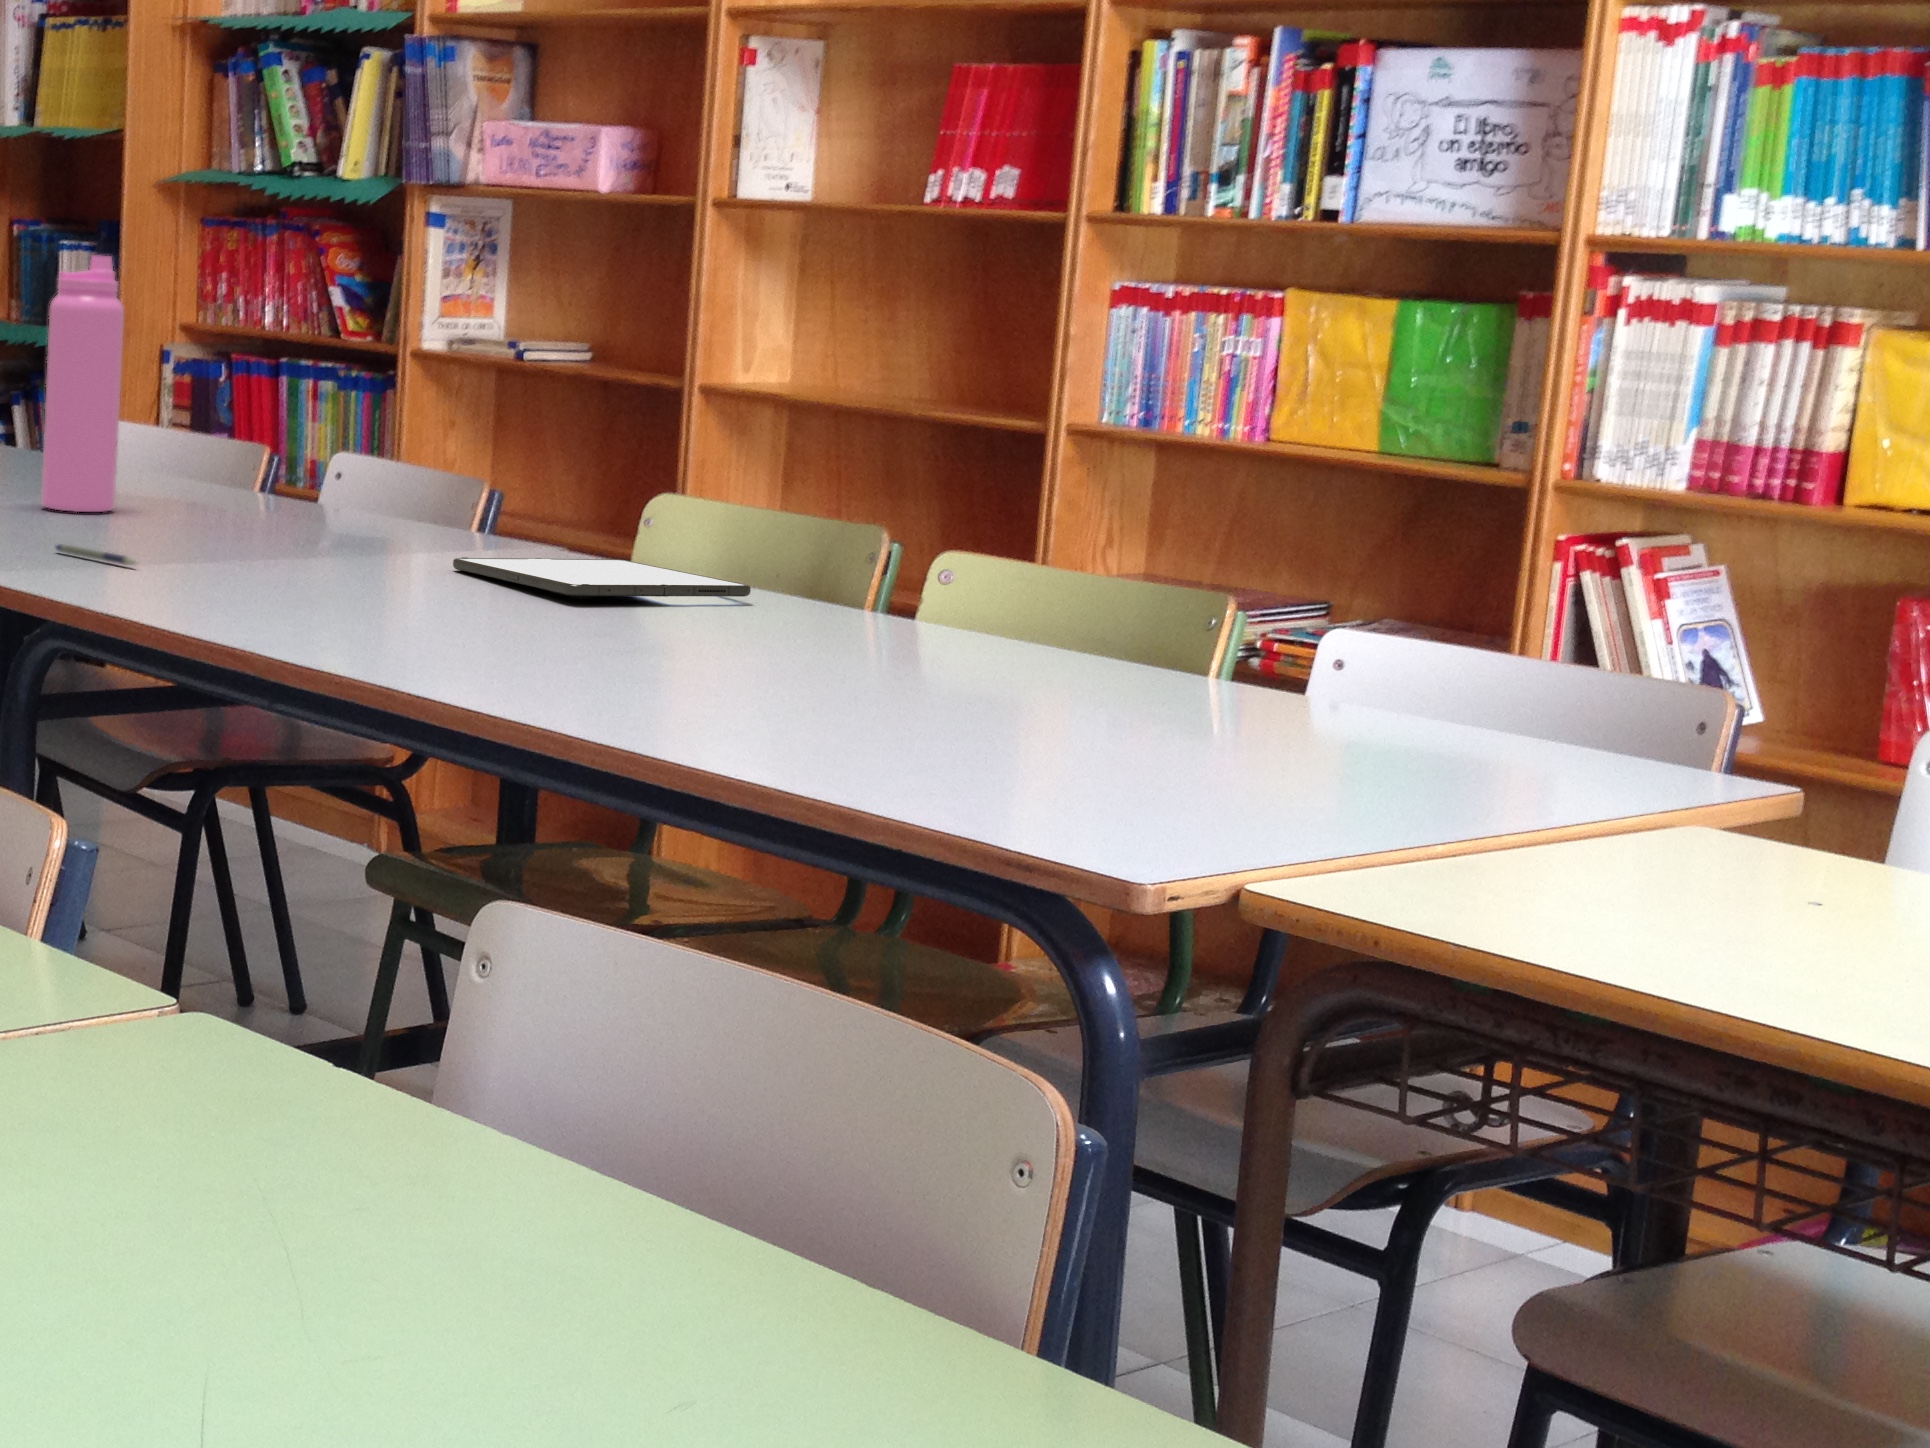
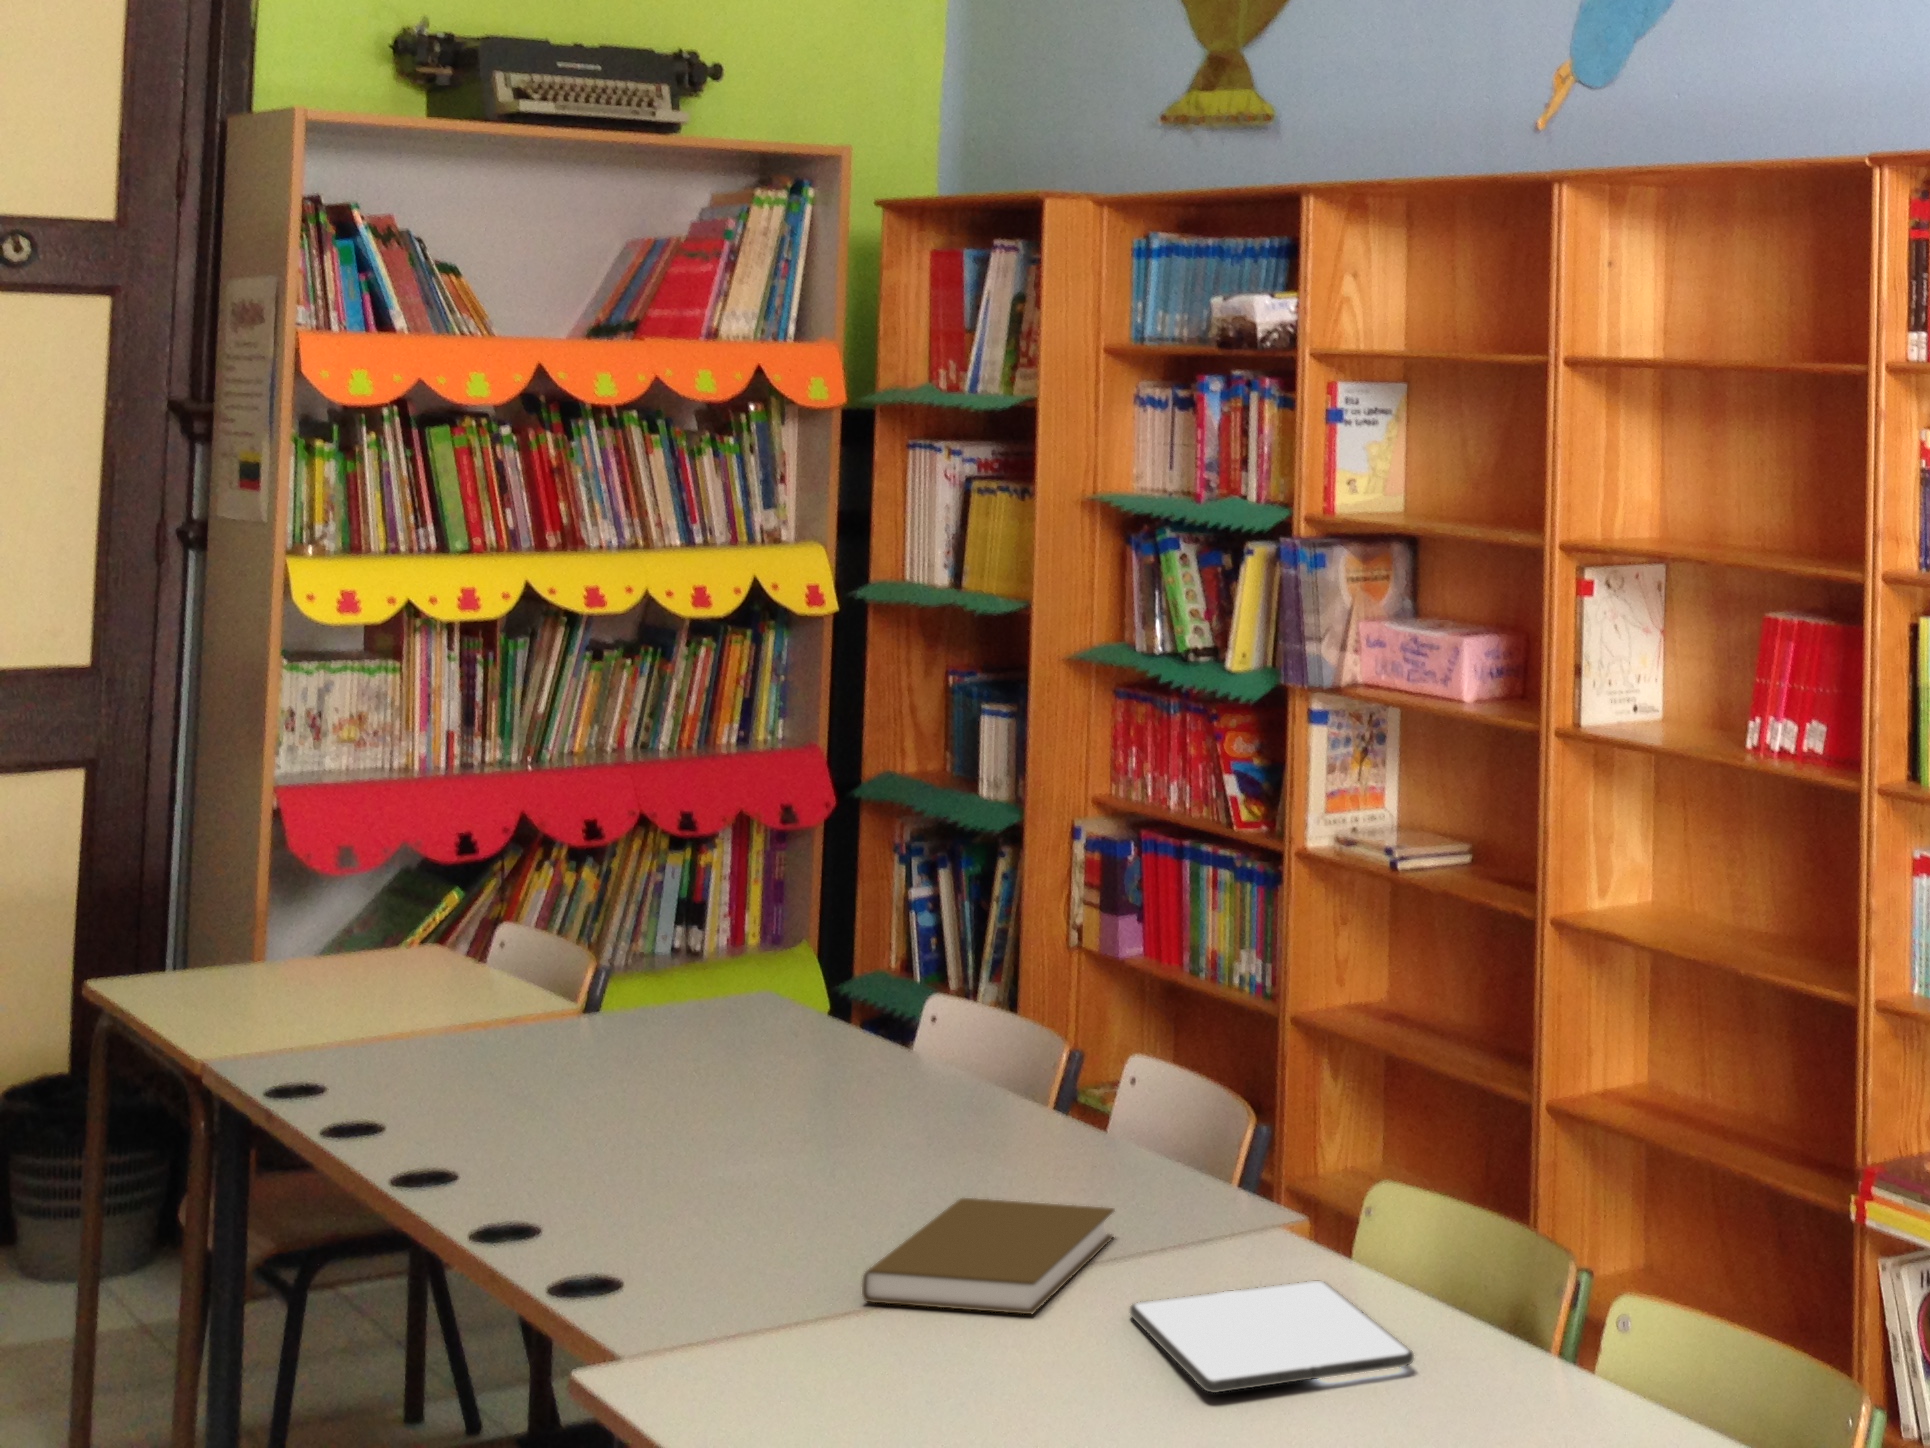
water bottle: present [41,255,124,512] -> none [763,929,852,1203]
book: none [193,502,397,563] -> present [862,1198,1114,1314]
pen: present [56,544,137,565] -> none [705,1314,773,1355]

